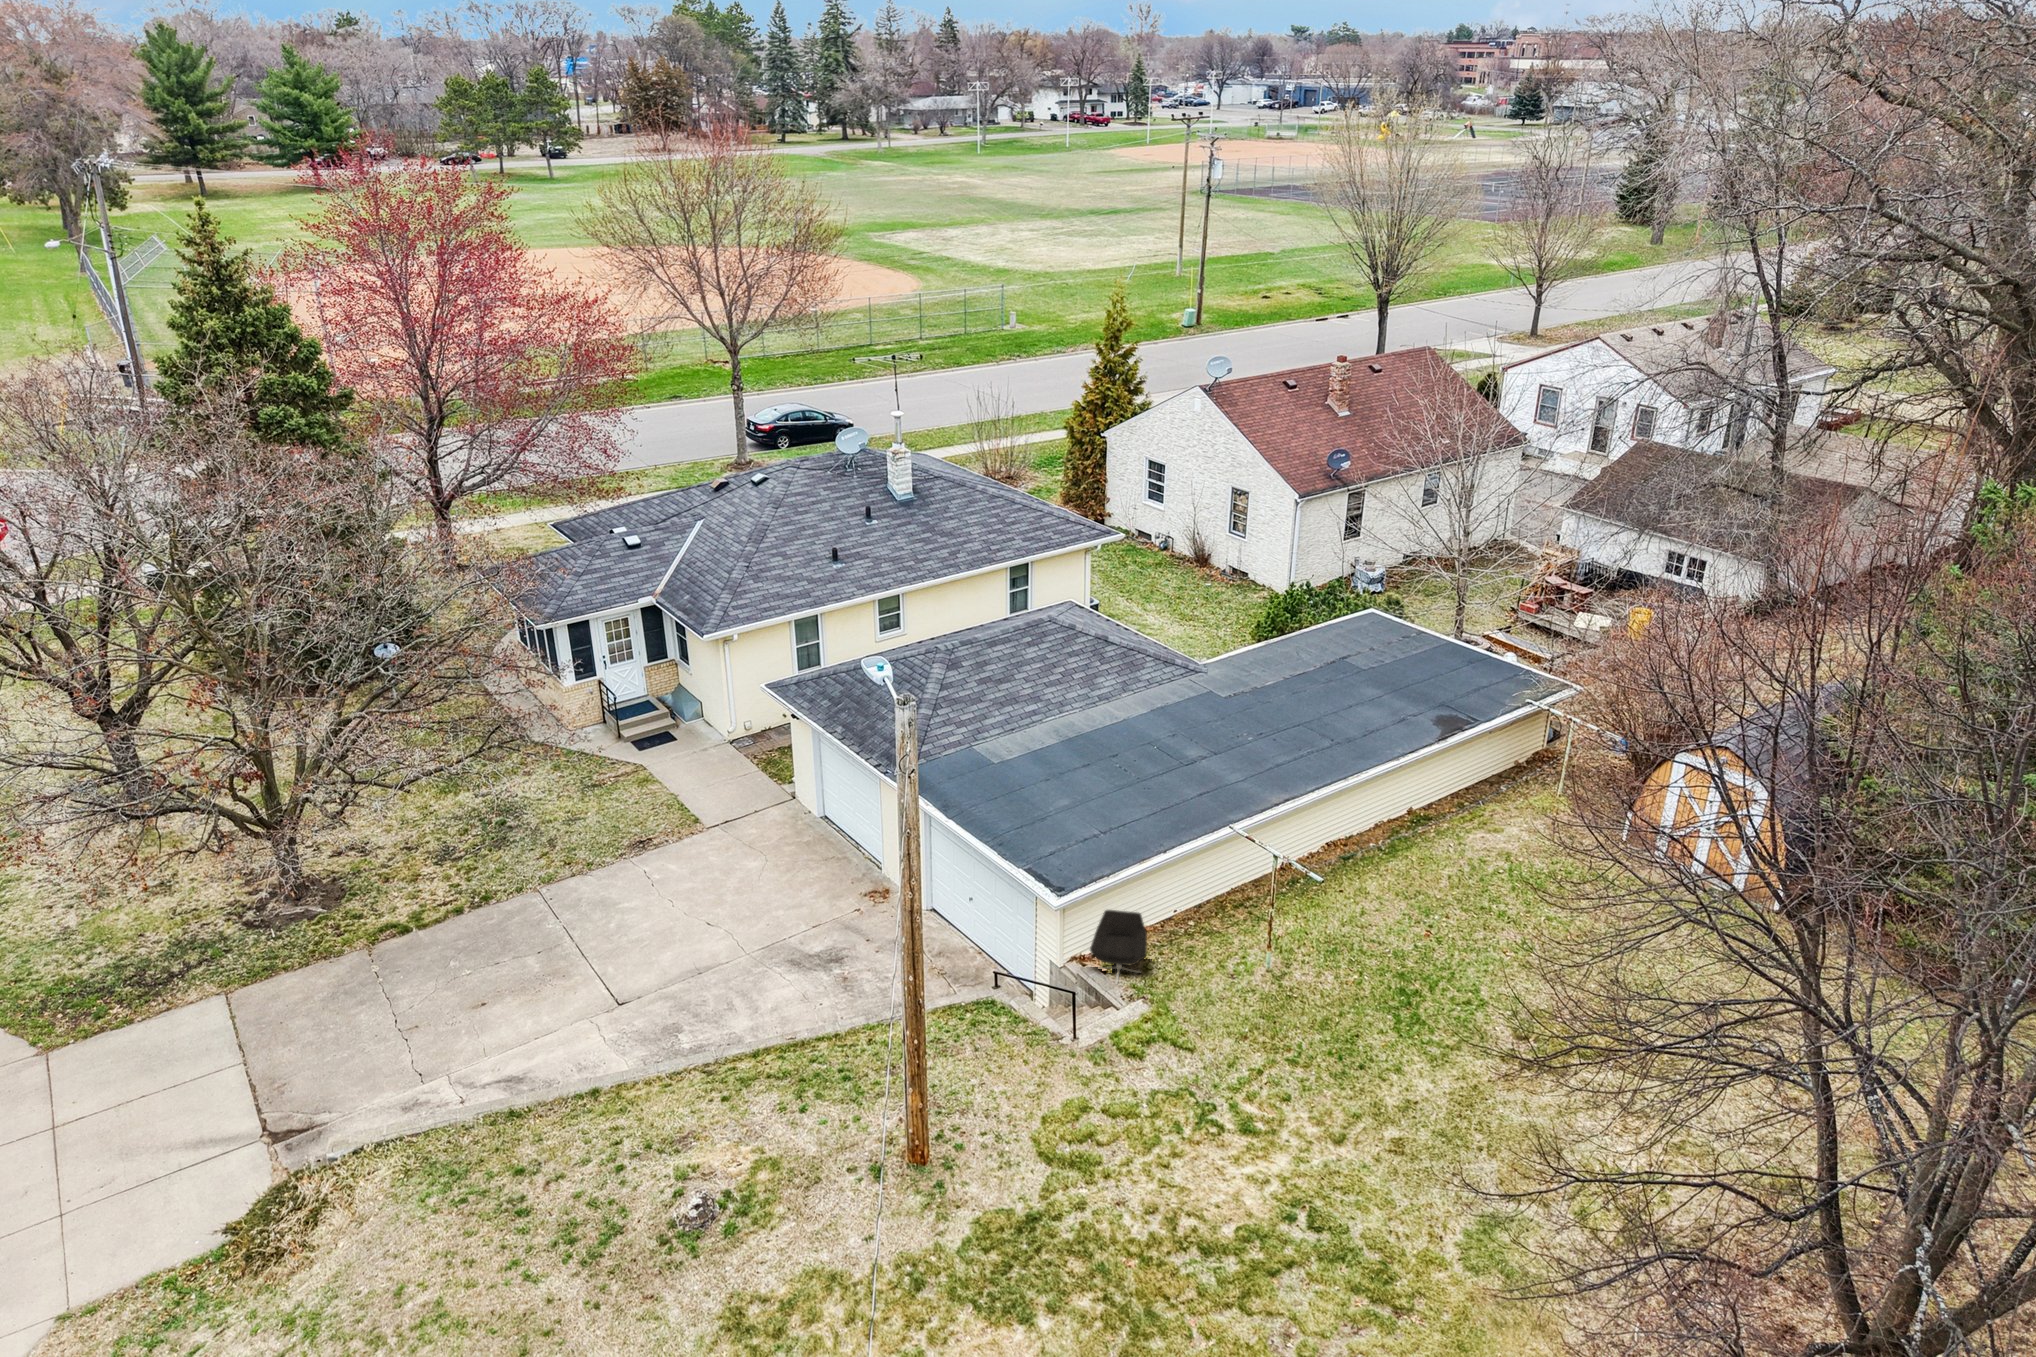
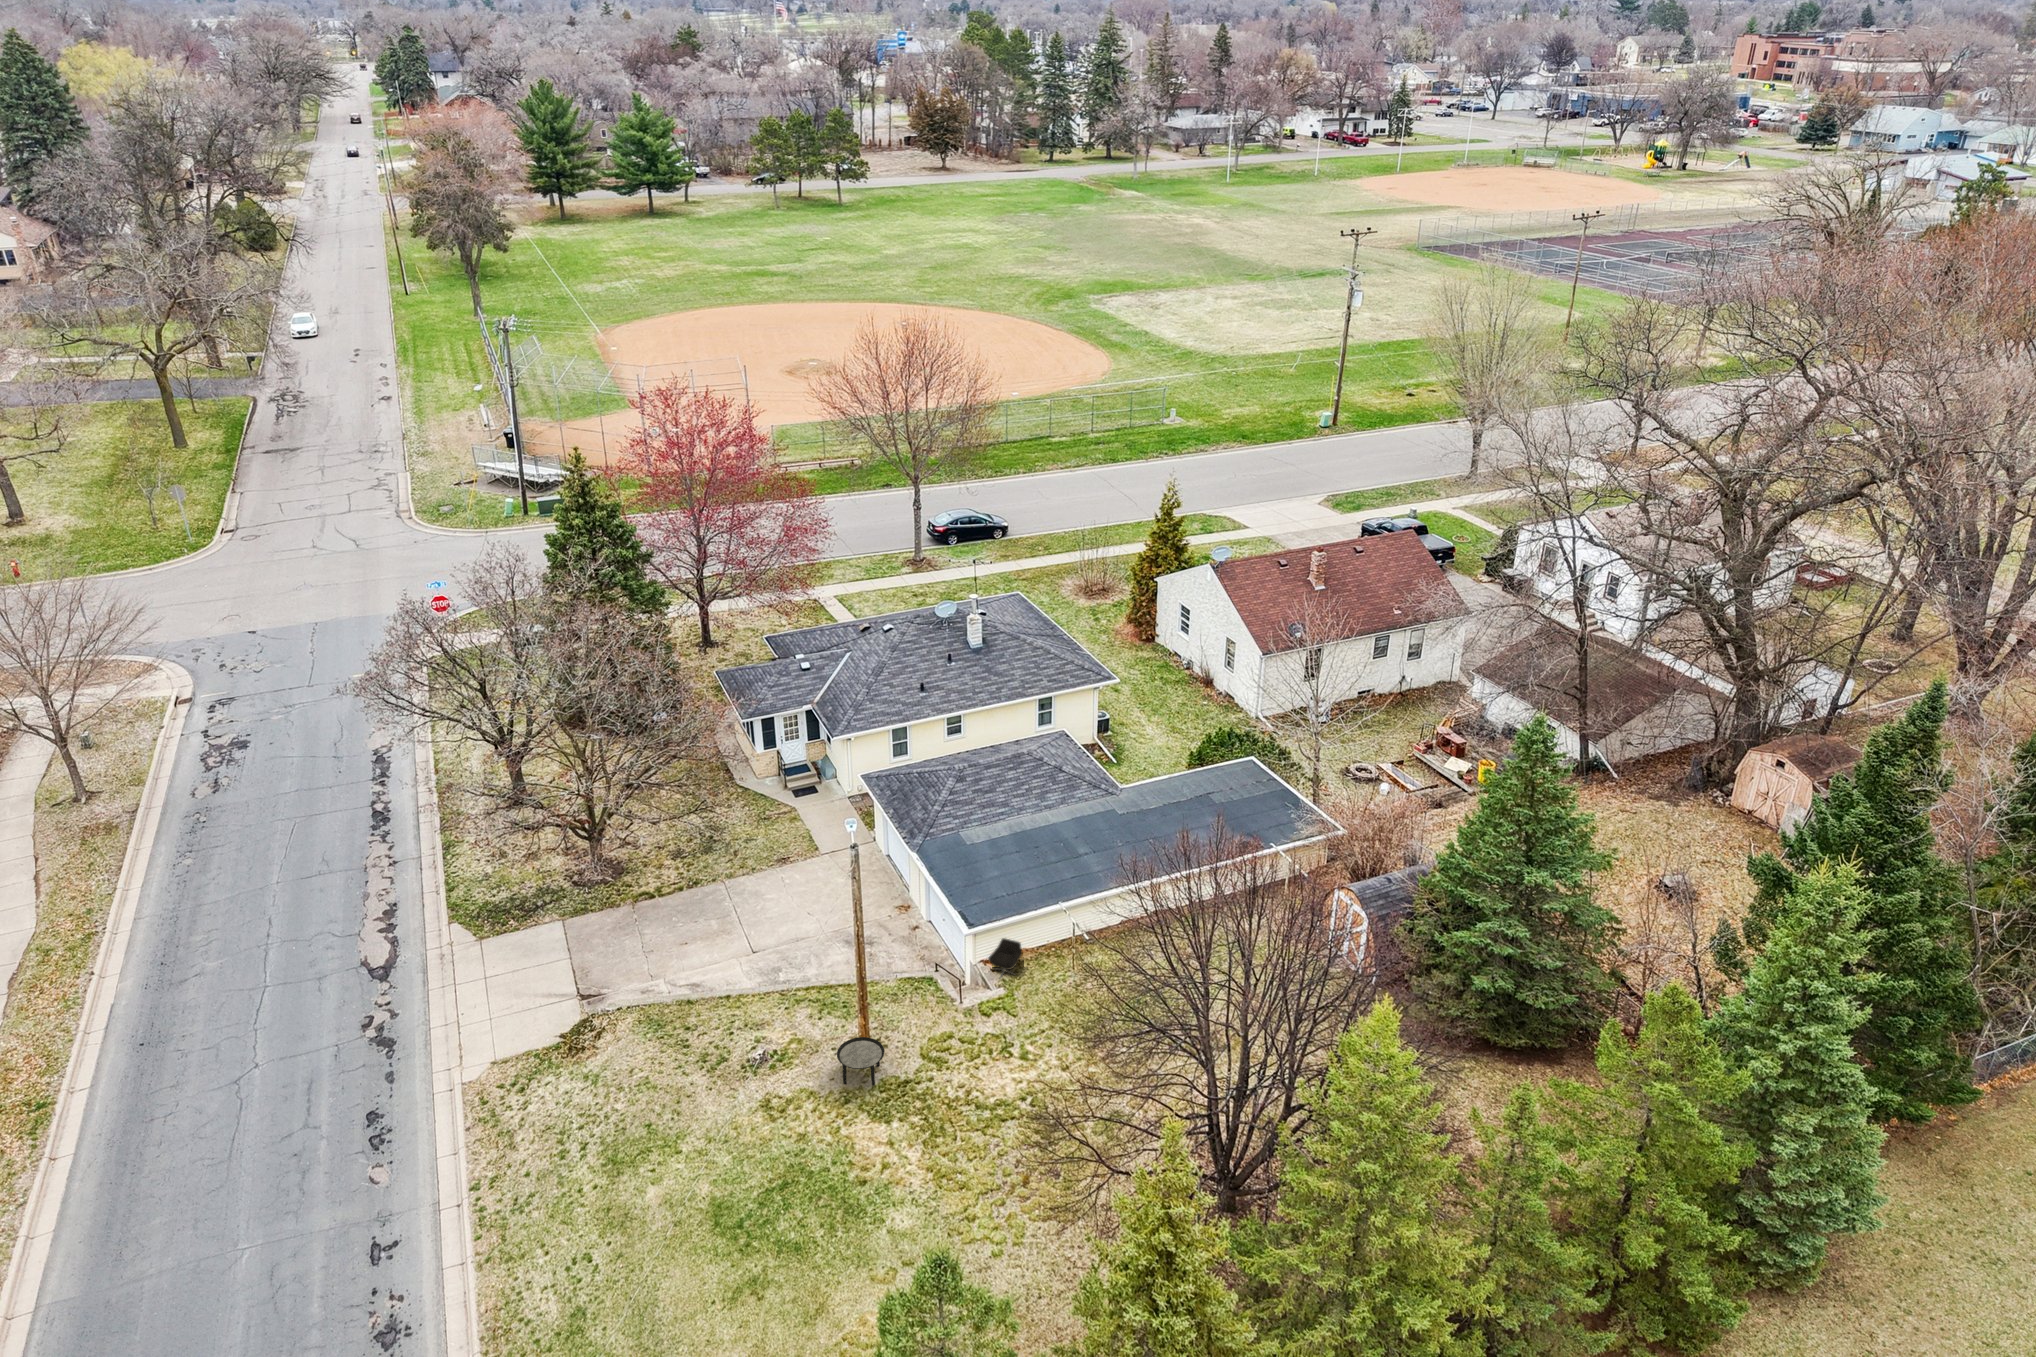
round table: none [879,1134,983,1246] -> present [837,1037,884,1086]

